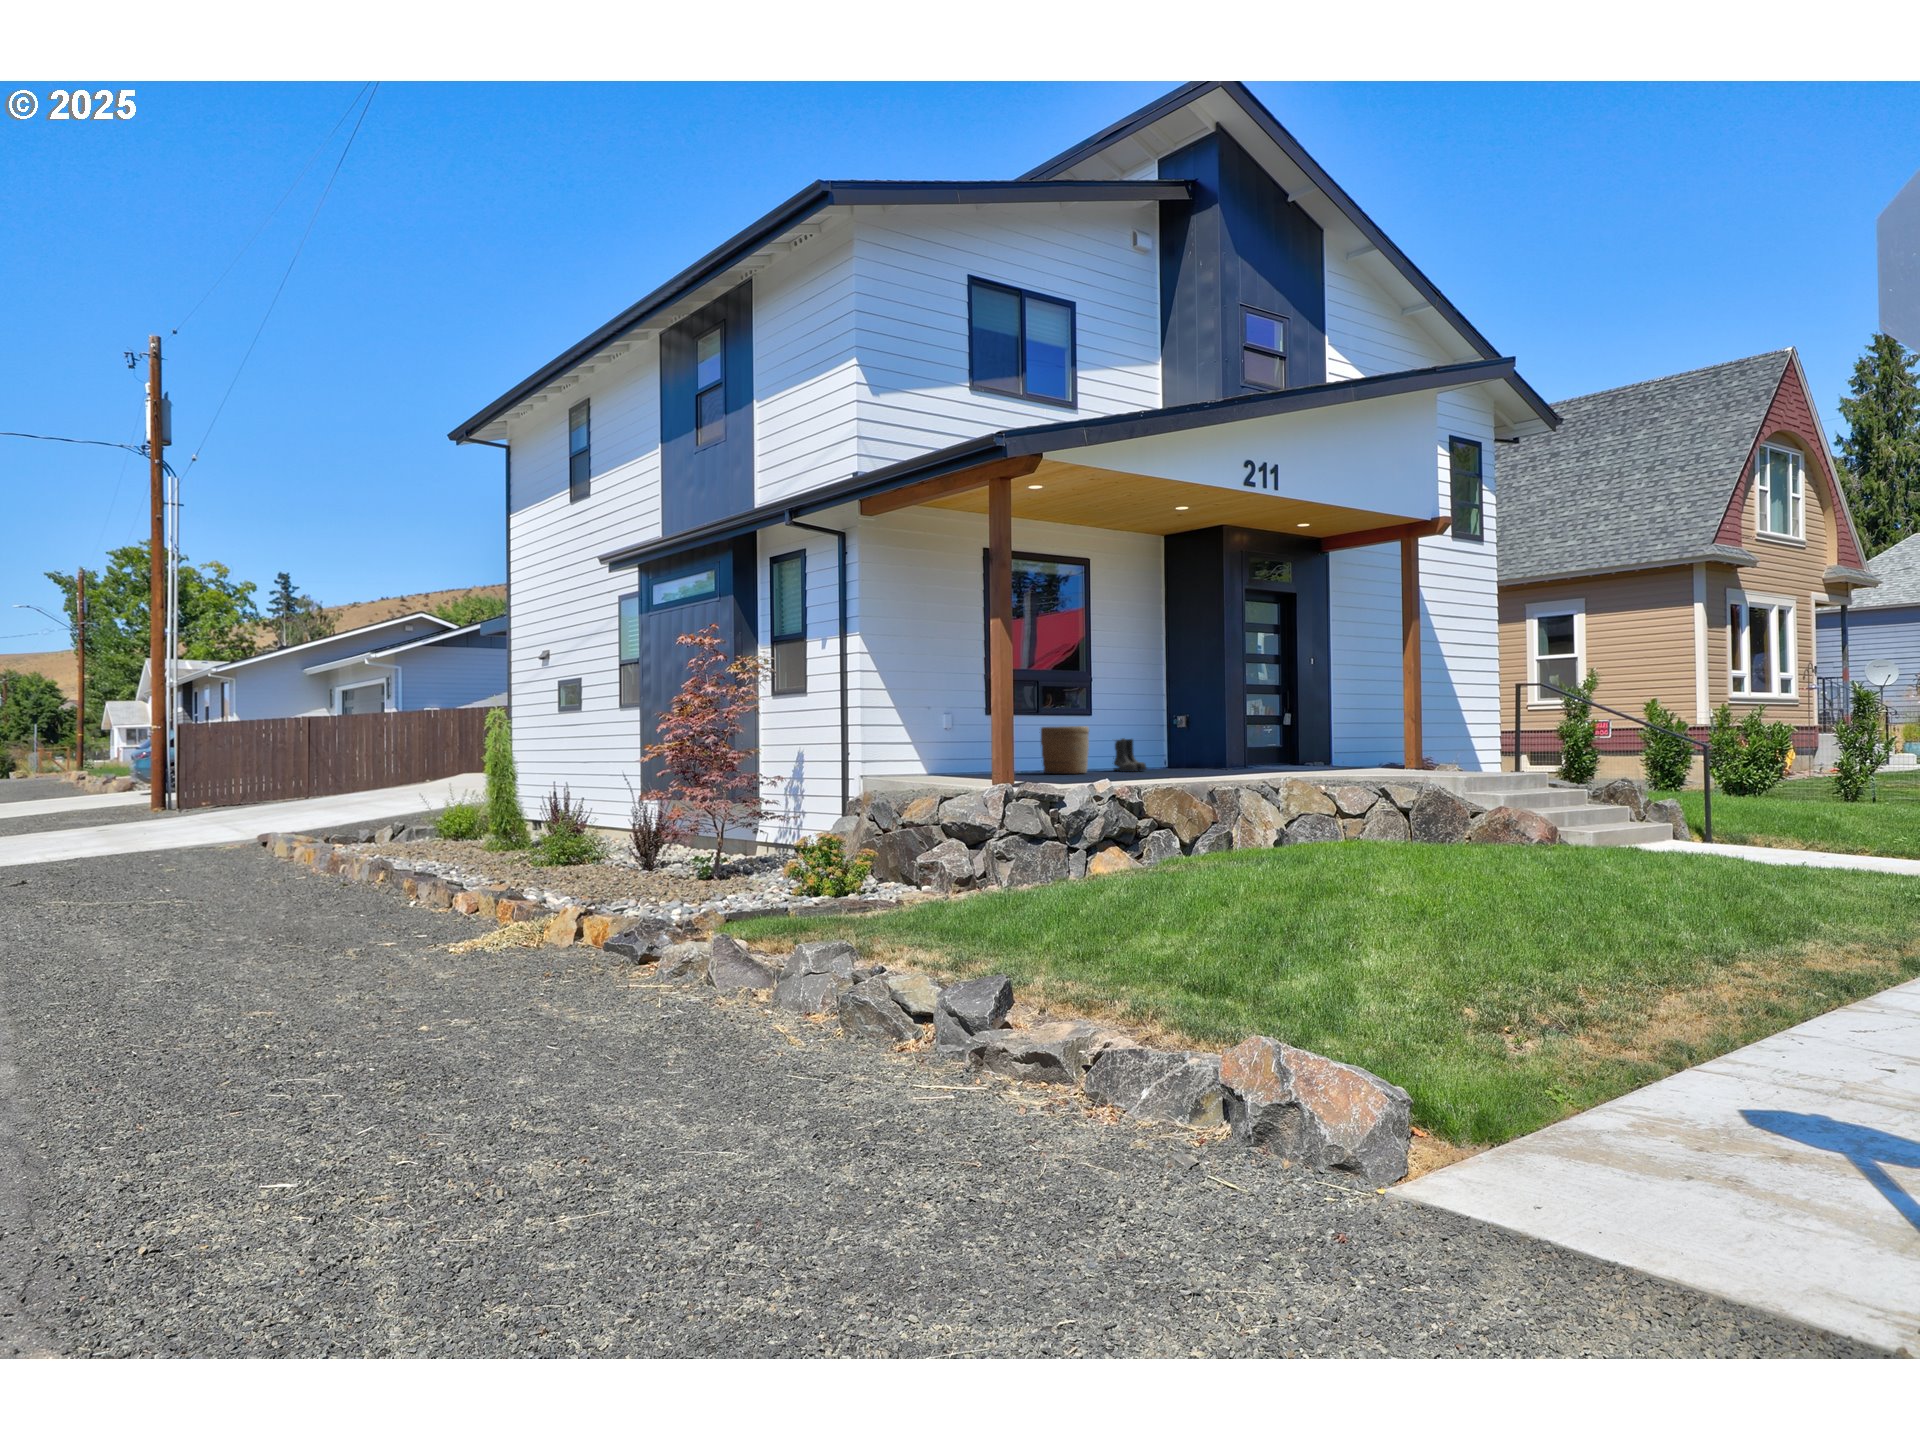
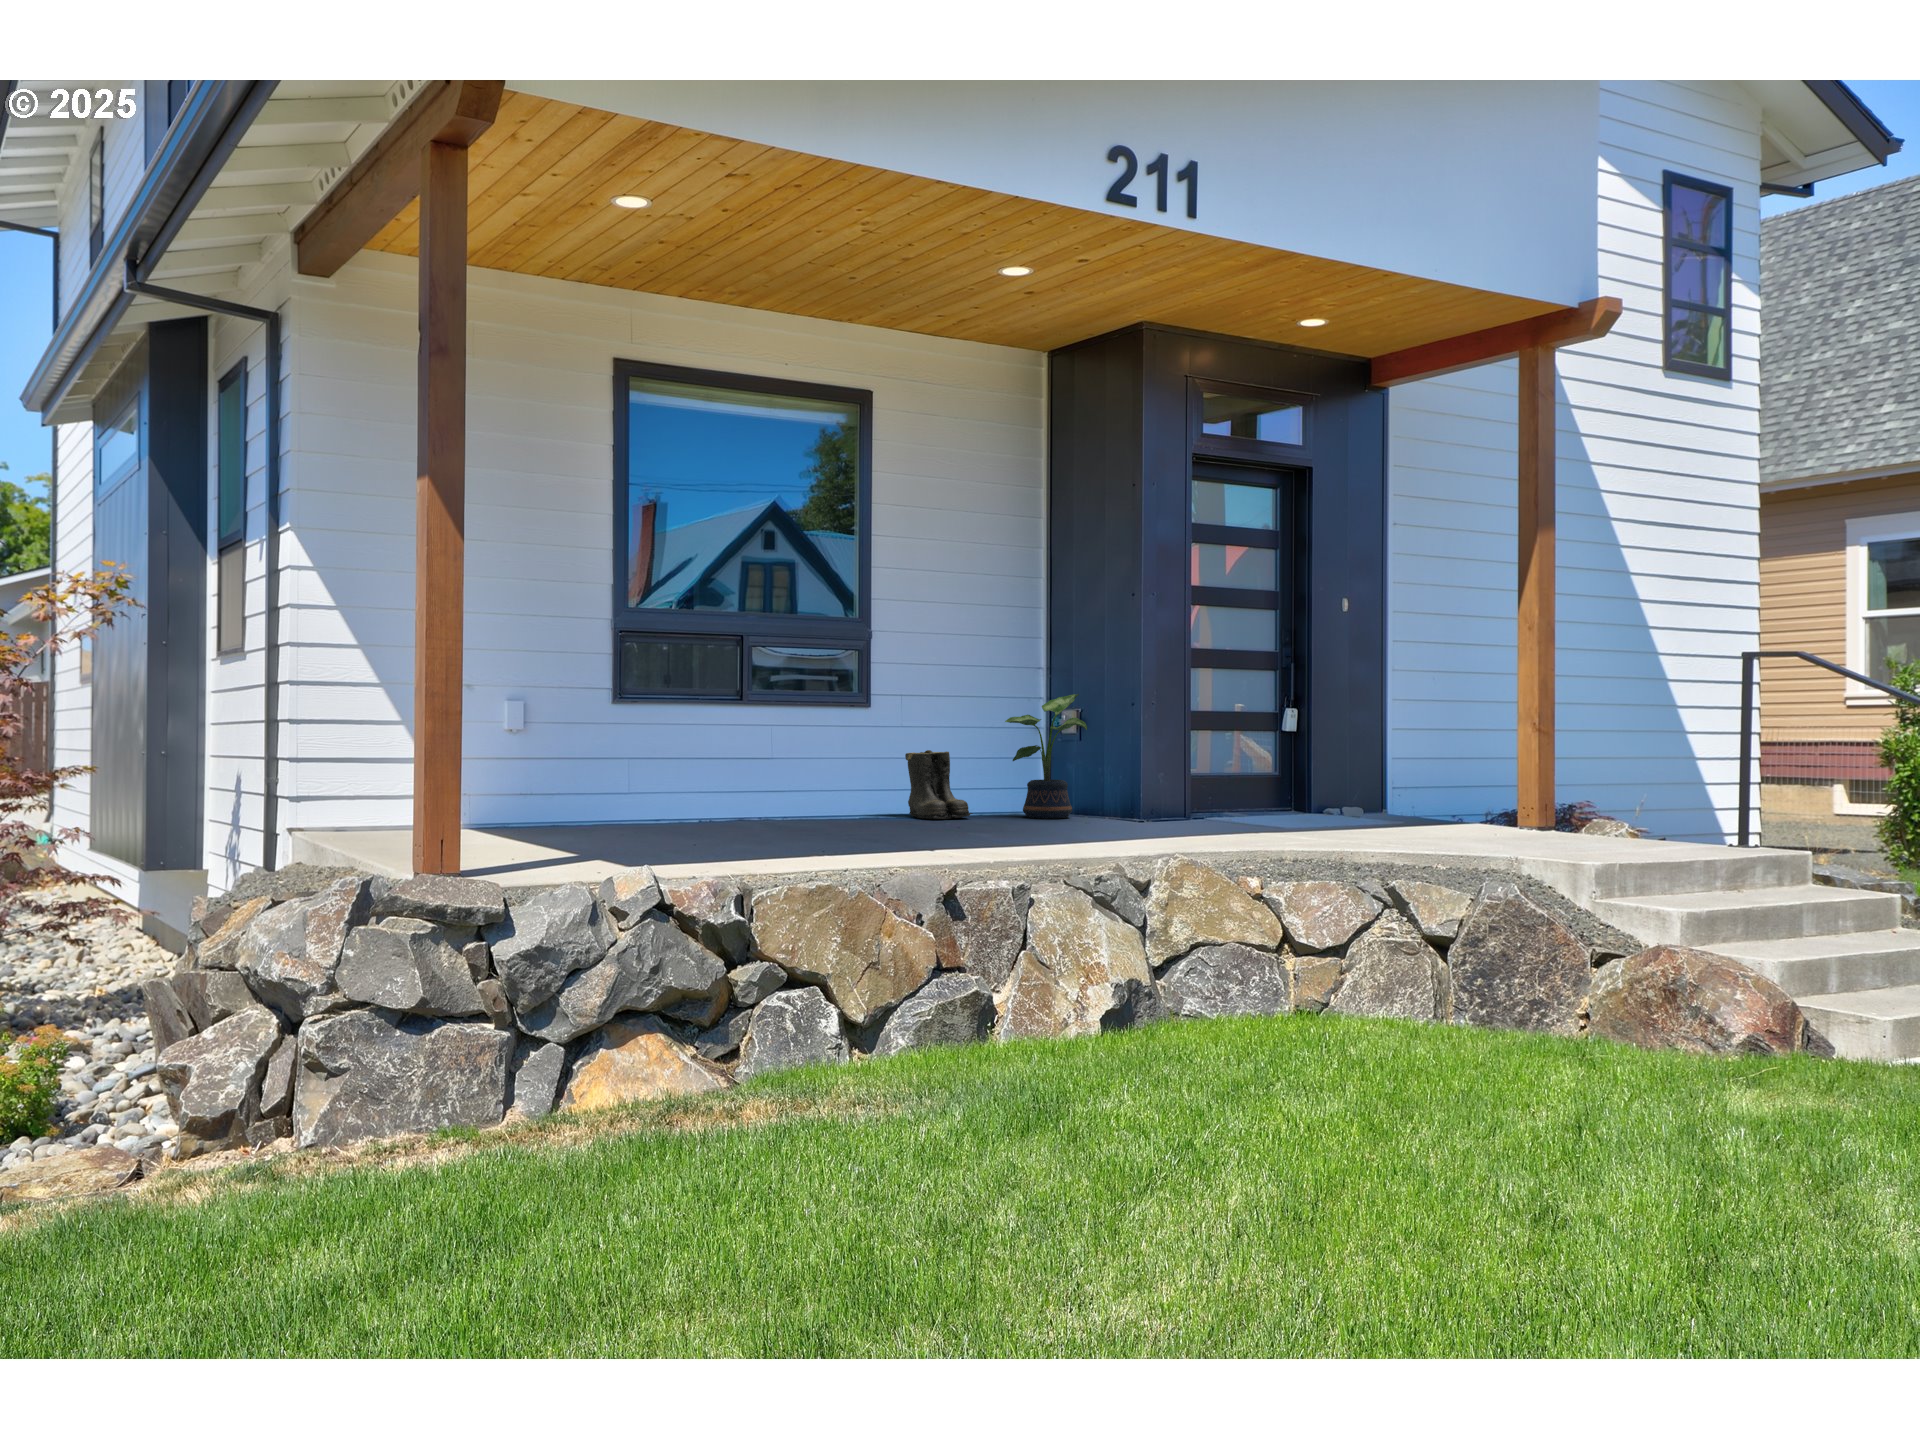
potted plant: none [1160,709,1203,771] -> present [1005,694,1087,819]
woven basket: present [1041,726,1089,774] -> none [725,726,826,826]

